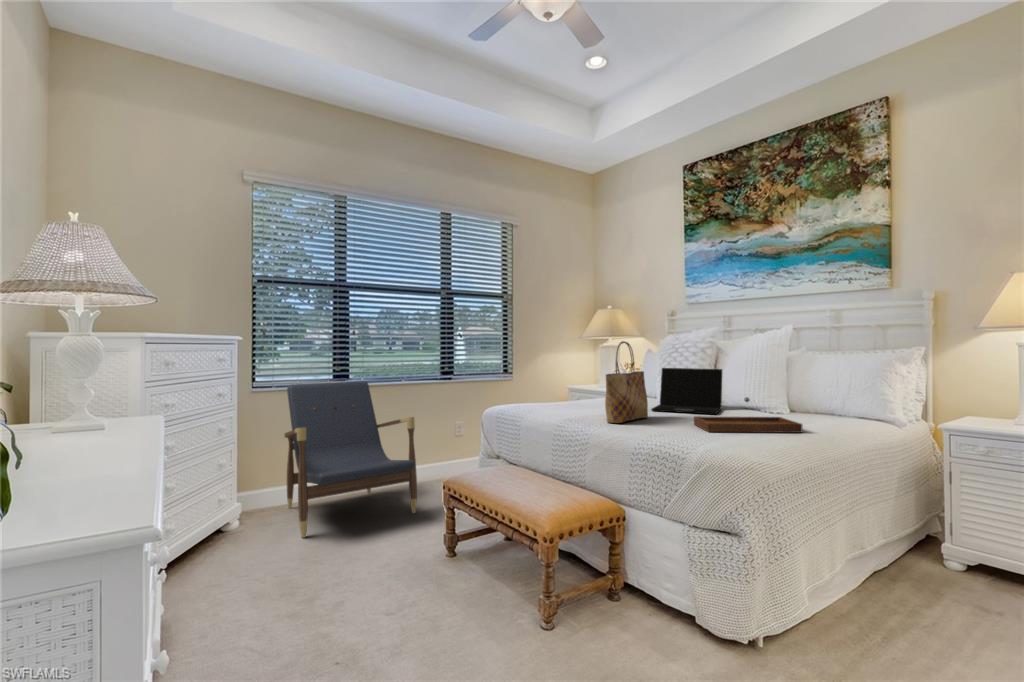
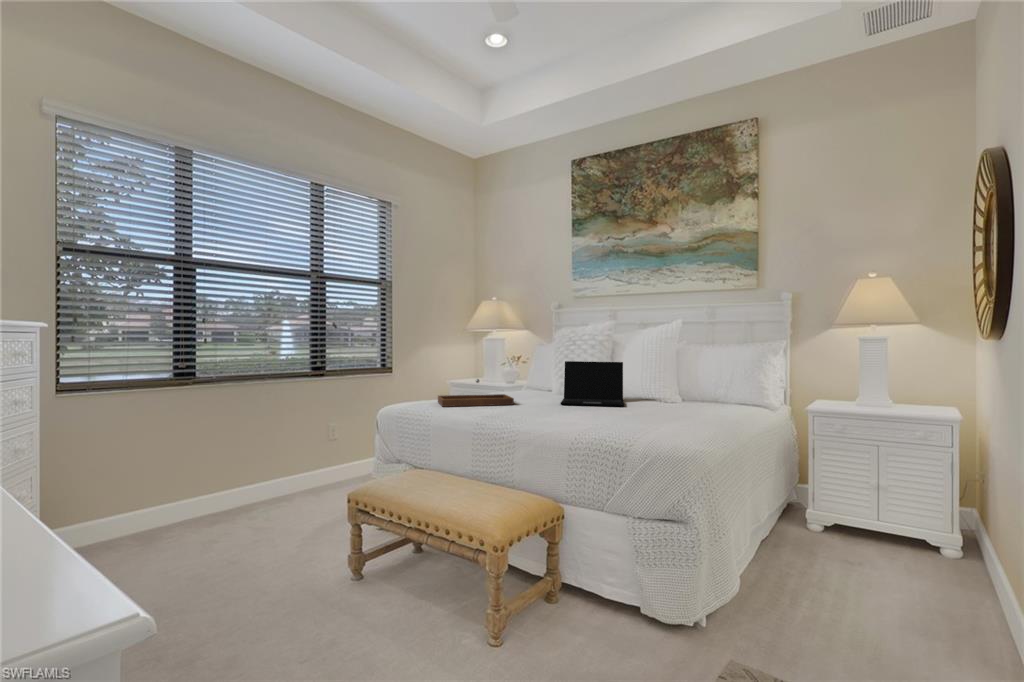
tote bag: present [605,341,648,423] -> none [529,333,565,418]
lounge chair: present [284,381,417,538] -> none [113,380,297,581]
tray: present [694,397,803,433] -> present [438,379,514,407]

